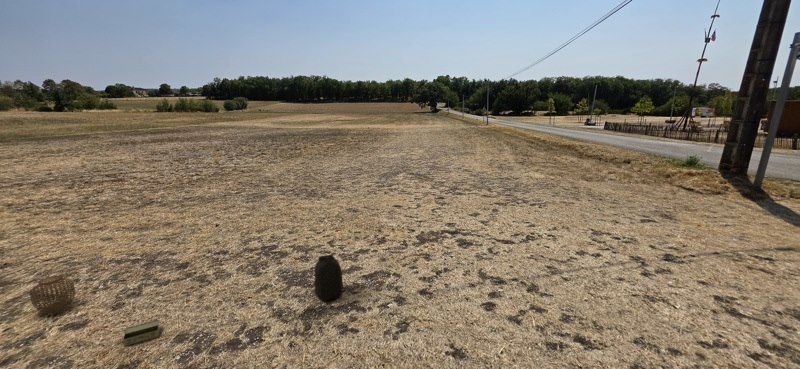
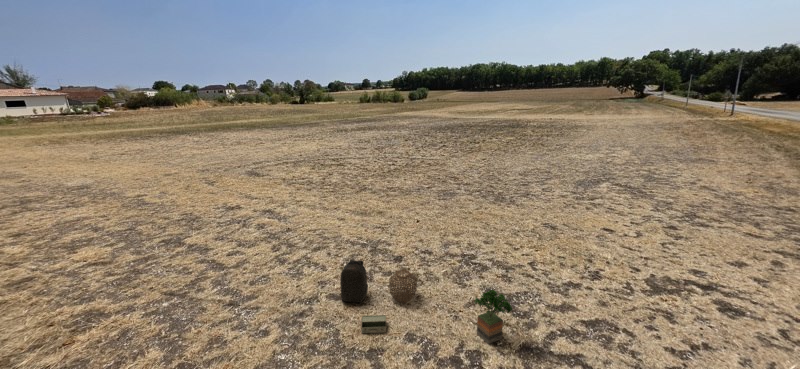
backpack: present [315,255,343,300] -> present [340,260,368,303]
potted tree: none [257,264,295,316] -> present [475,290,512,344]
woven basket: present [30,276,75,313] -> present [389,270,417,303]

